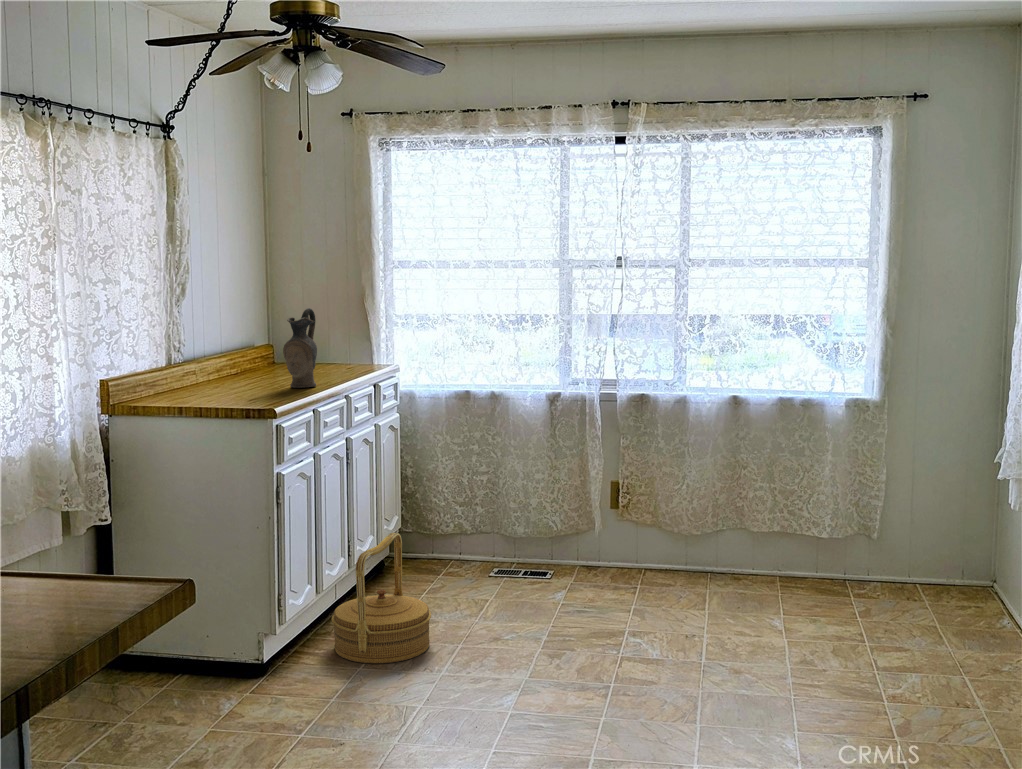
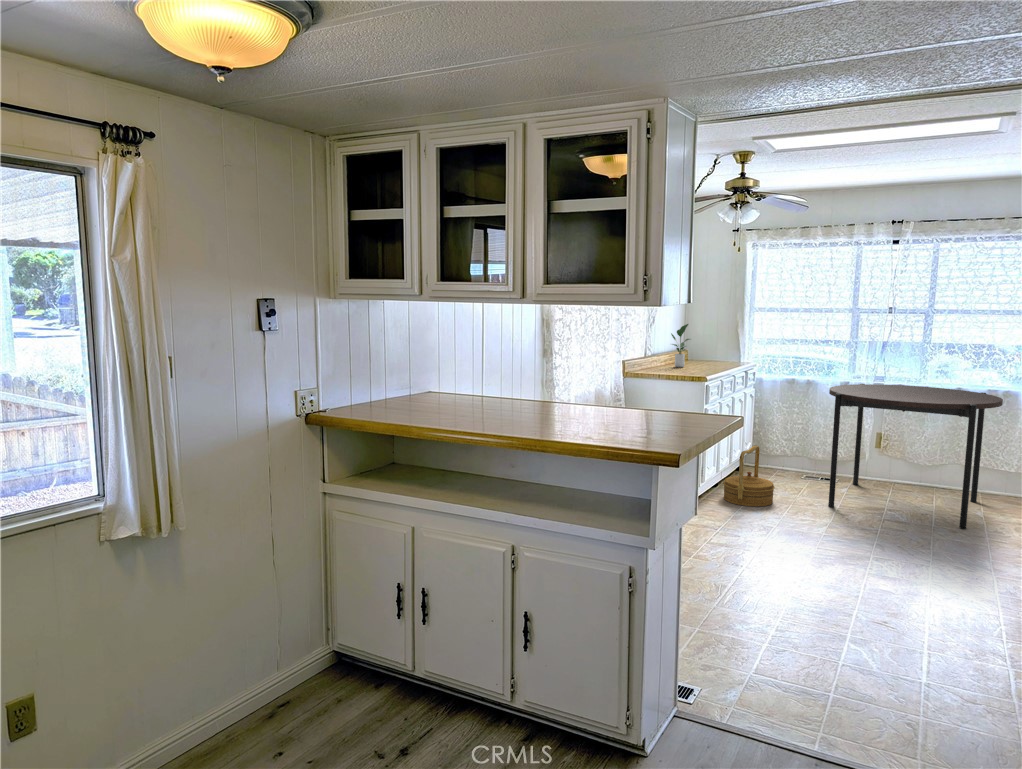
potted plant: none [216,295,265,384] -> present [671,324,690,367]
ceramic pitcher: present [283,308,317,387] -> none [704,331,721,370]
dining table: none [523,395,806,661] -> present [828,384,1003,529]

